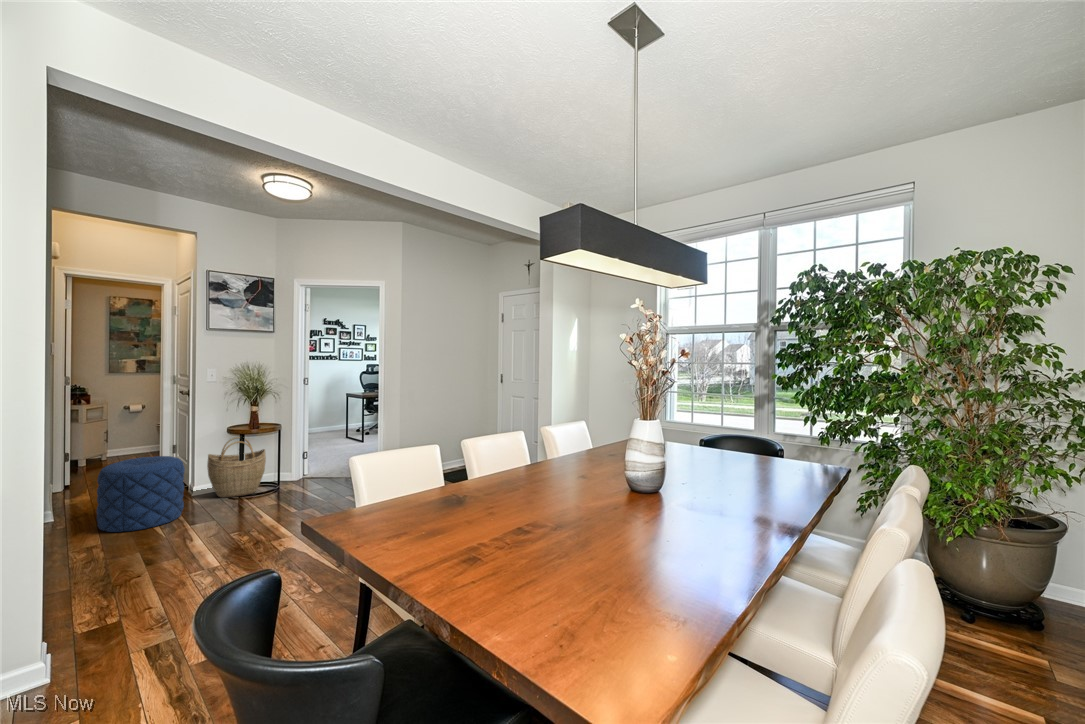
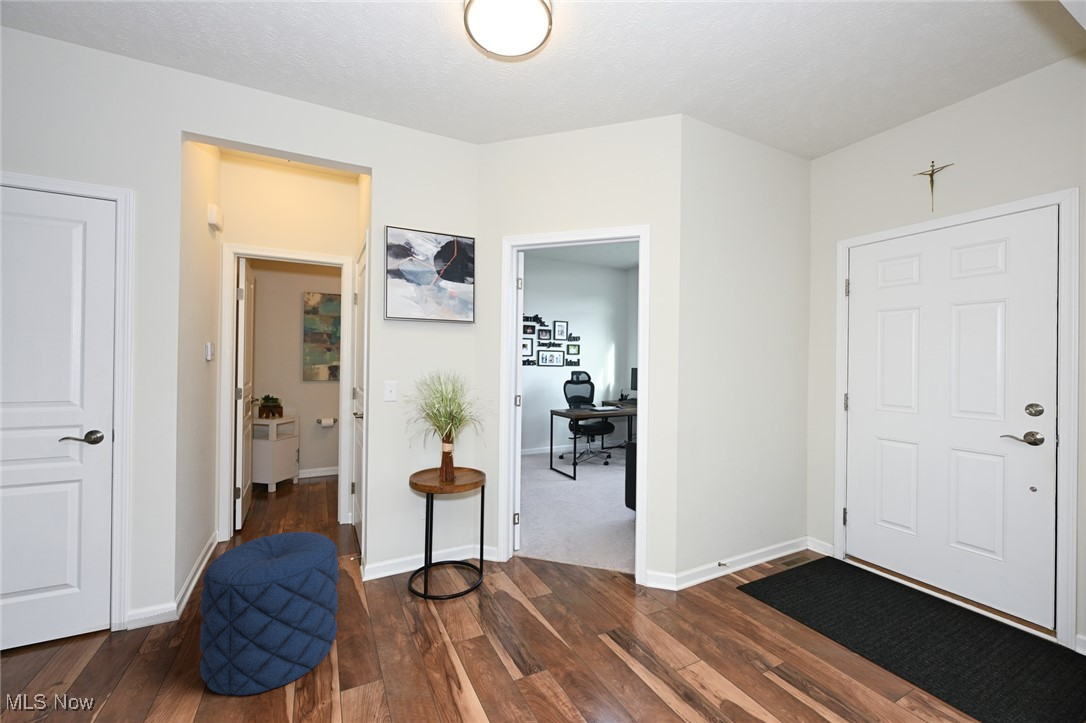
woven basket: present [207,437,266,498] -> none [381,490,463,596]

